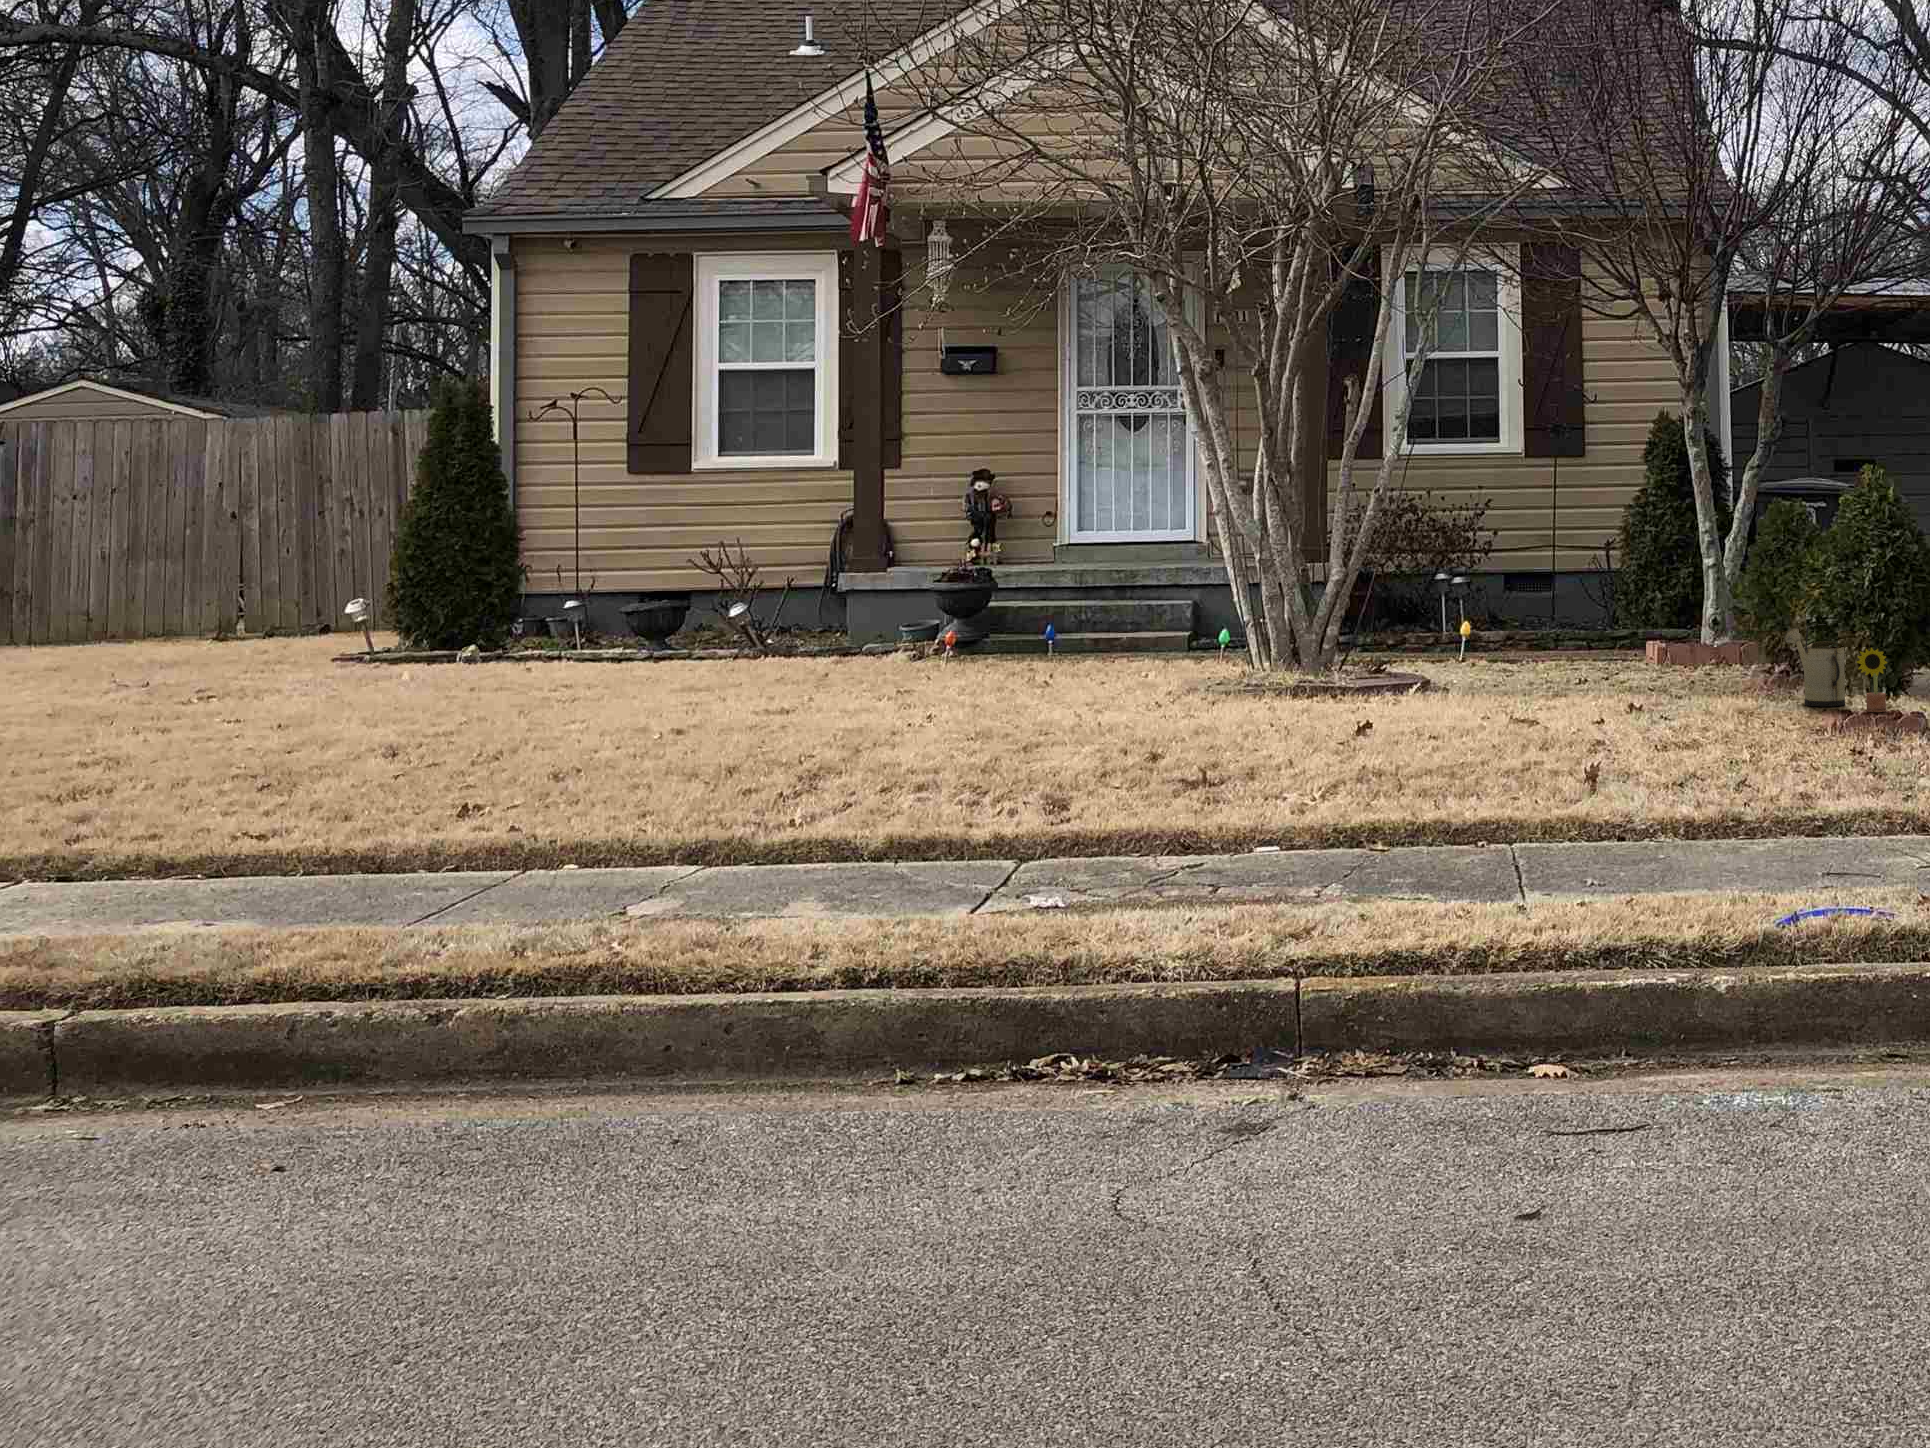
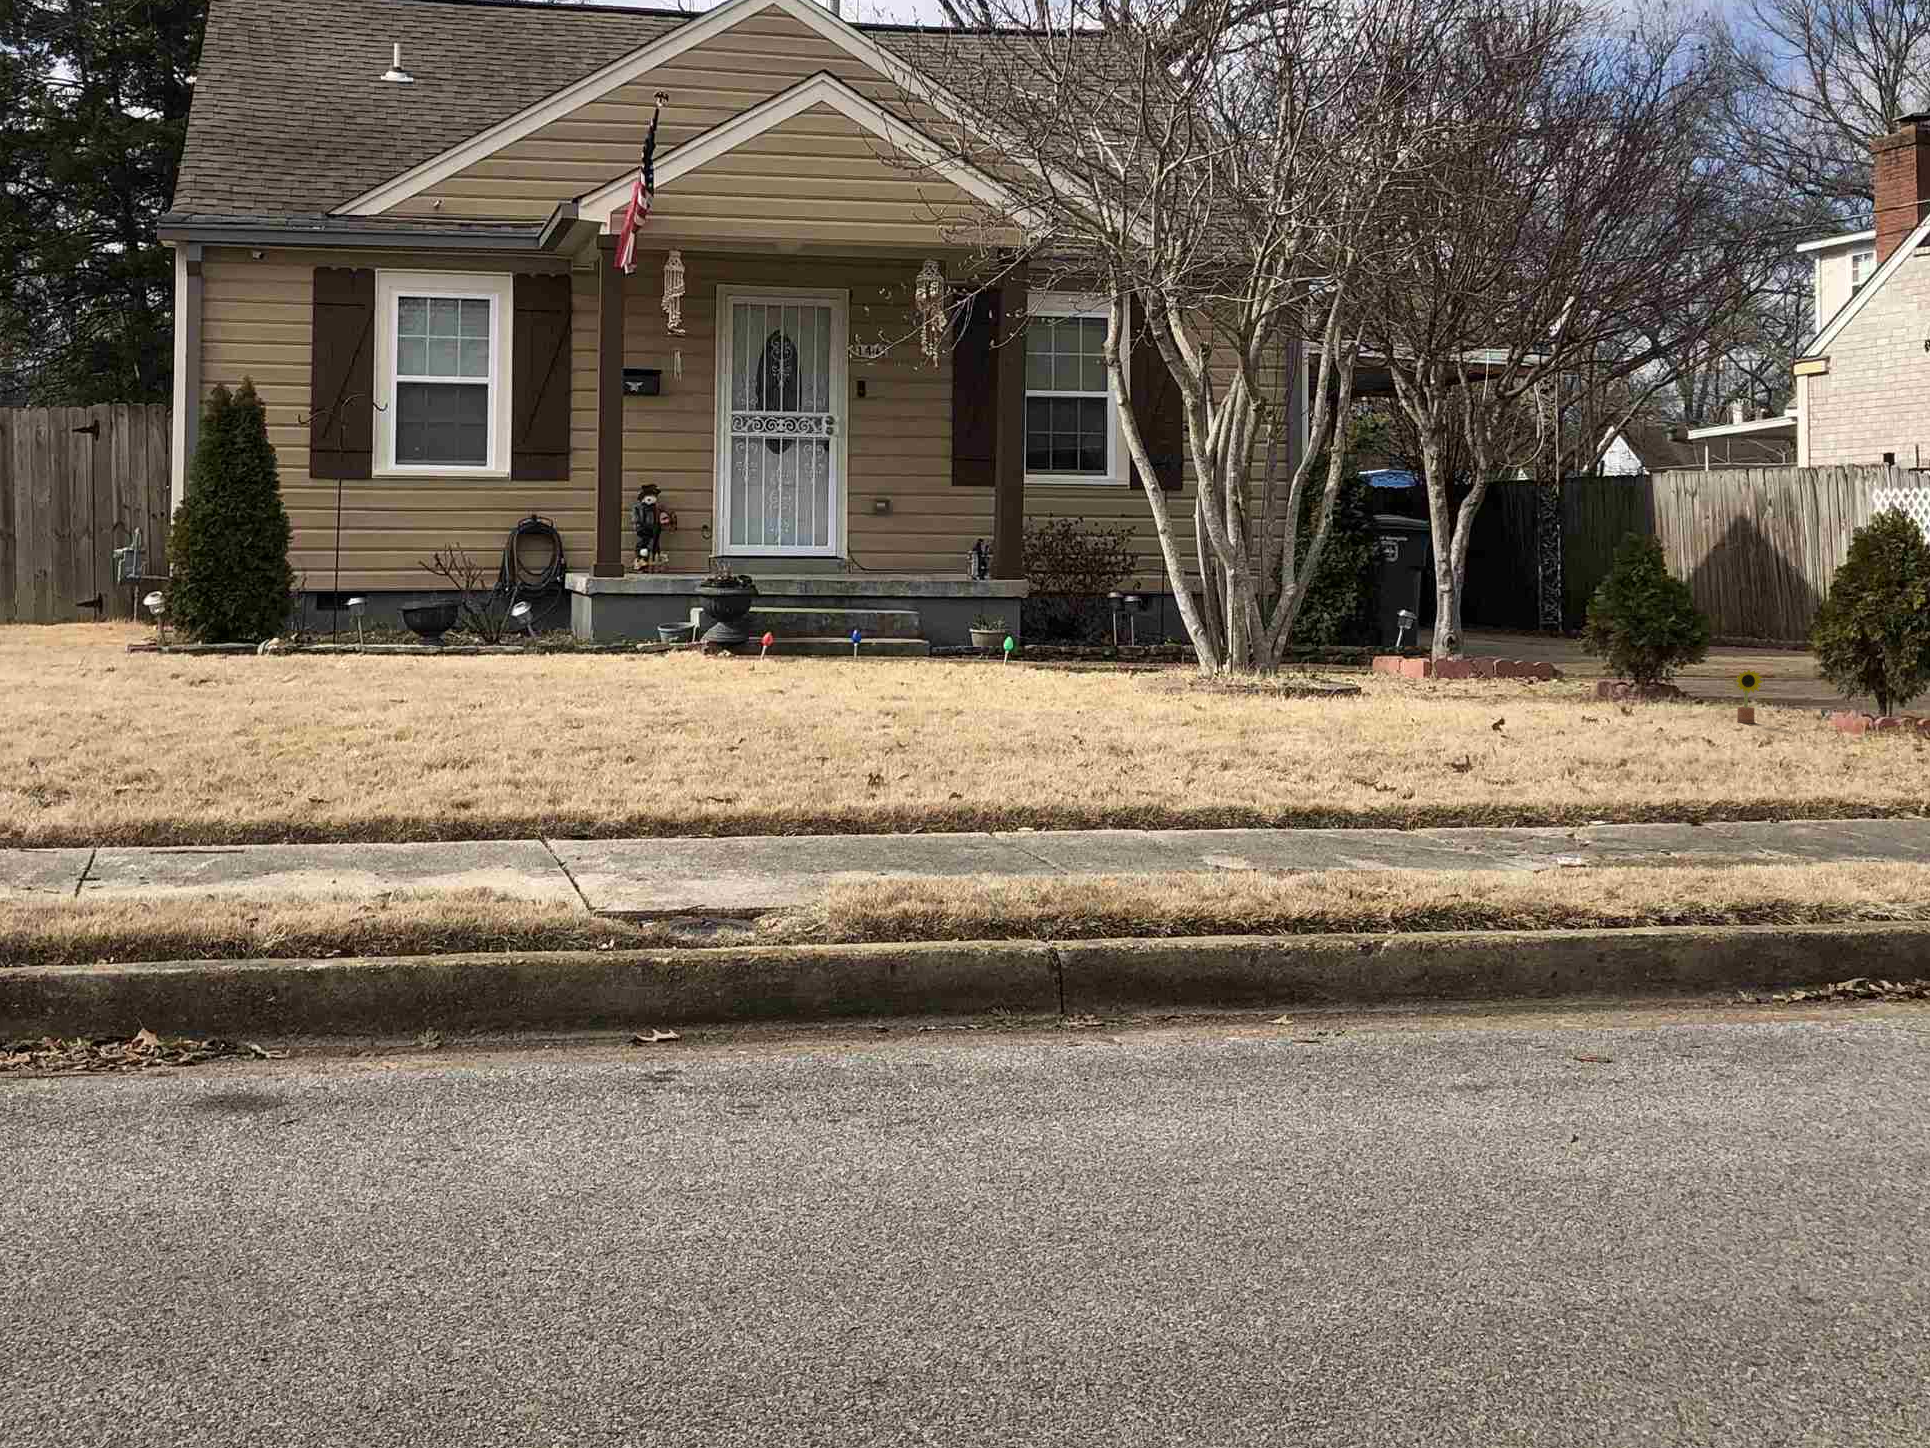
watering can: present [1784,625,1845,706] -> none [1639,649,1709,718]

